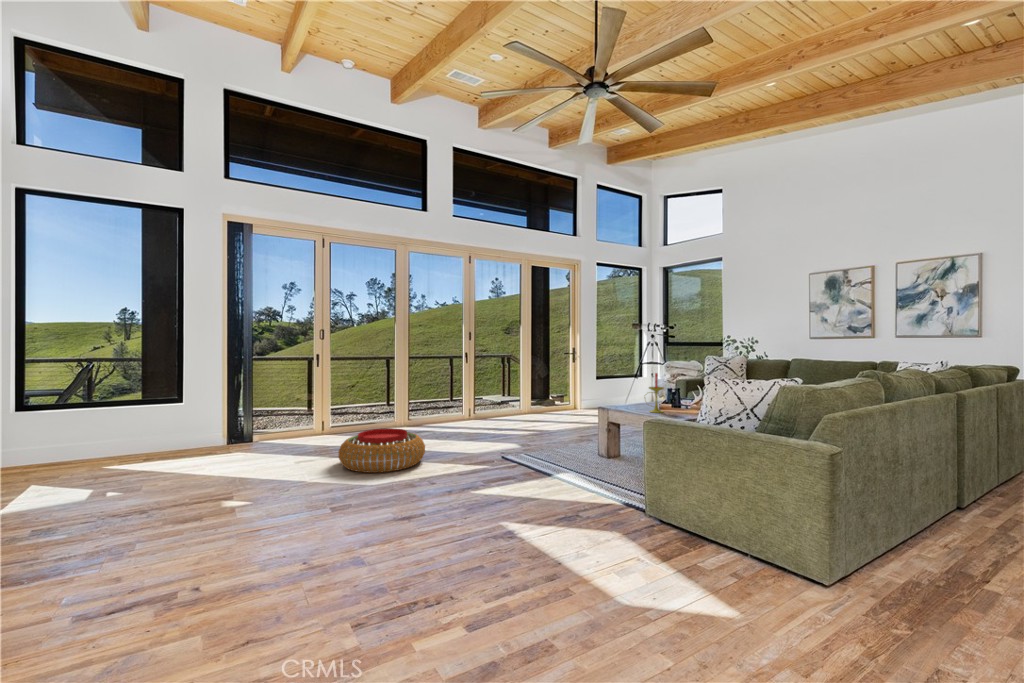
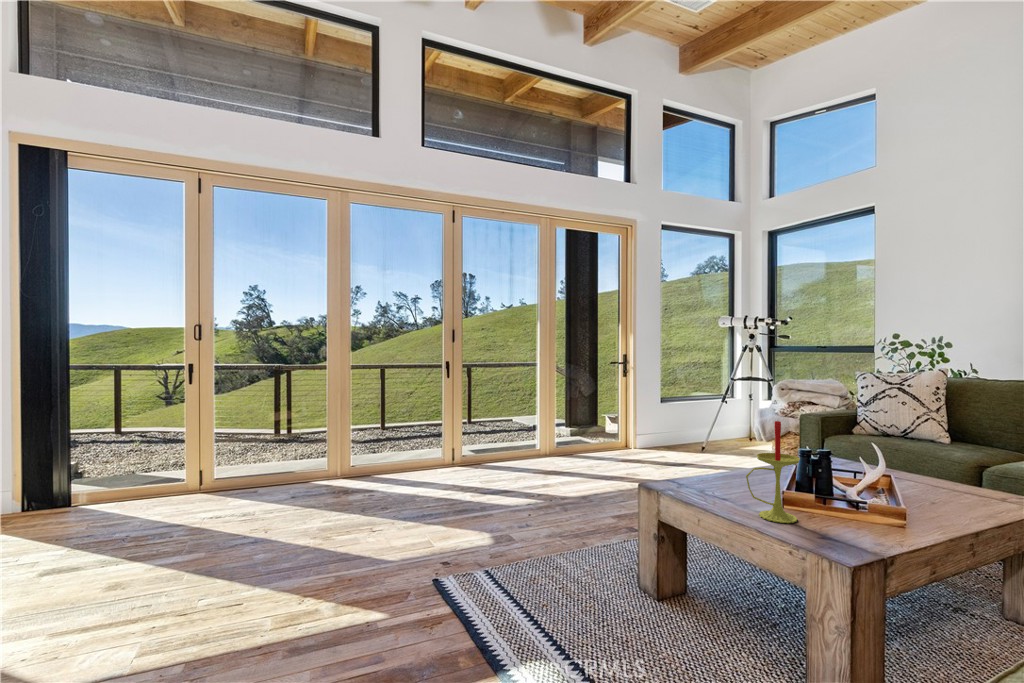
pouf: present [338,428,425,473] -> none [84,509,285,623]

